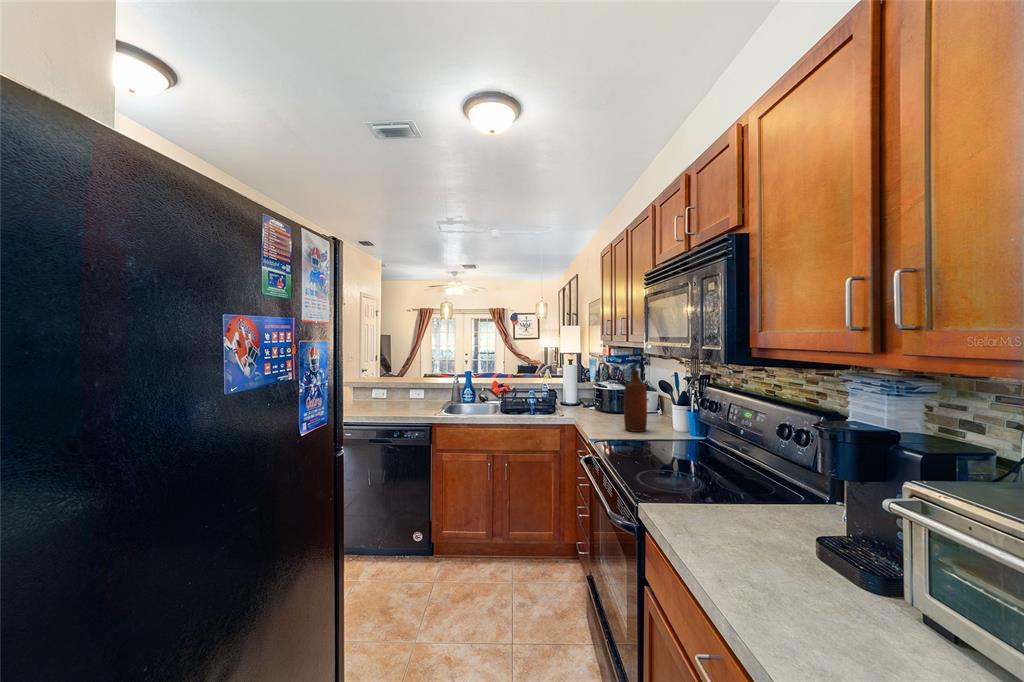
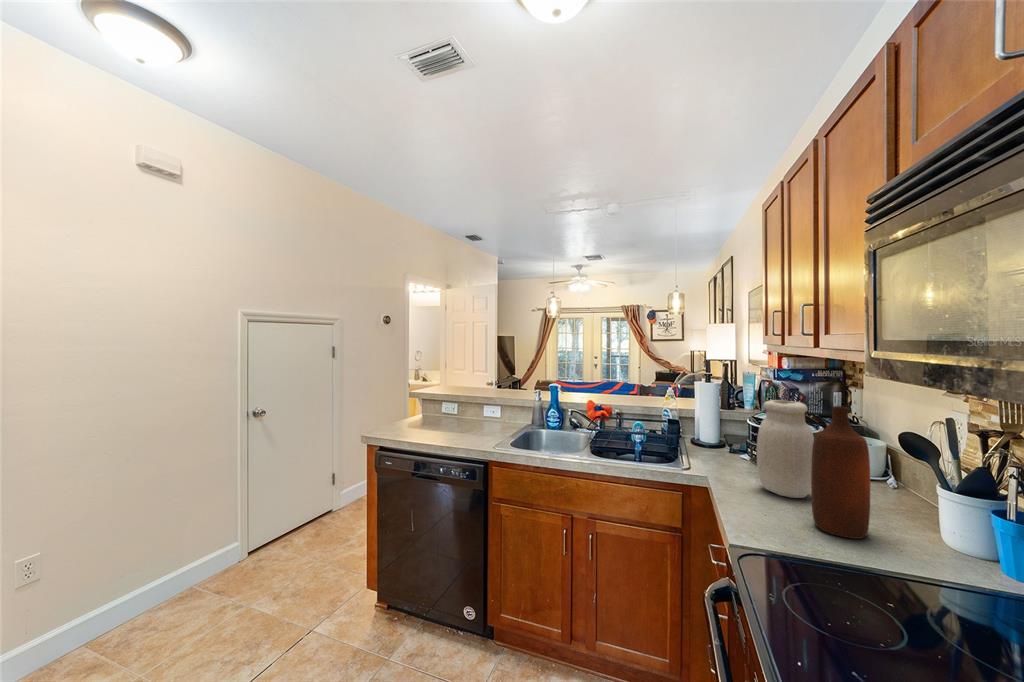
jar: none [599,371,626,422] -> present [757,400,814,498]

